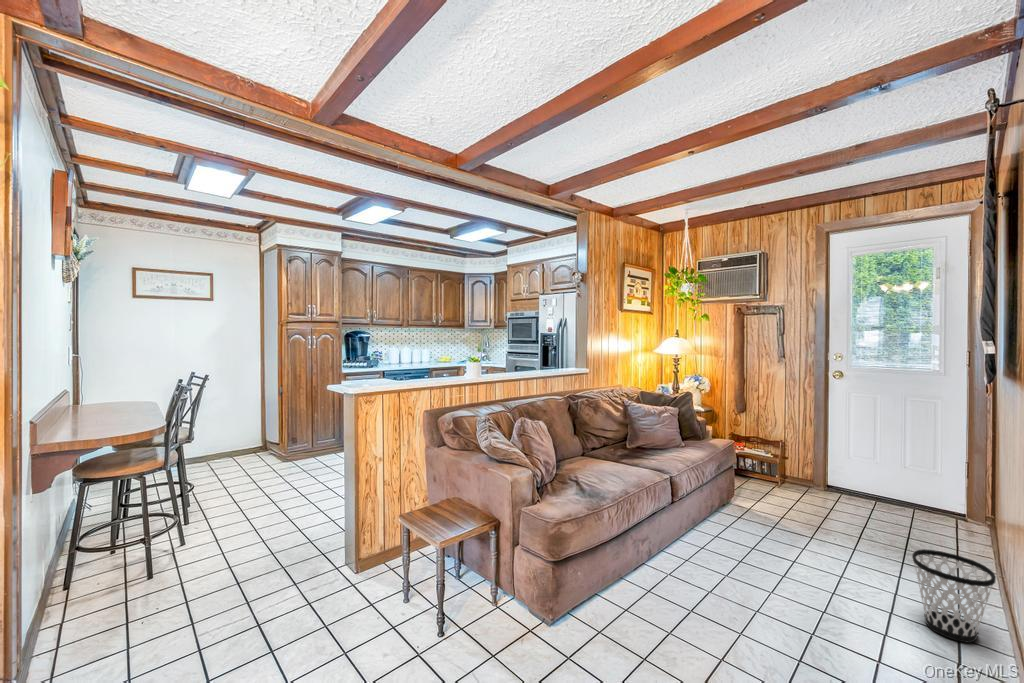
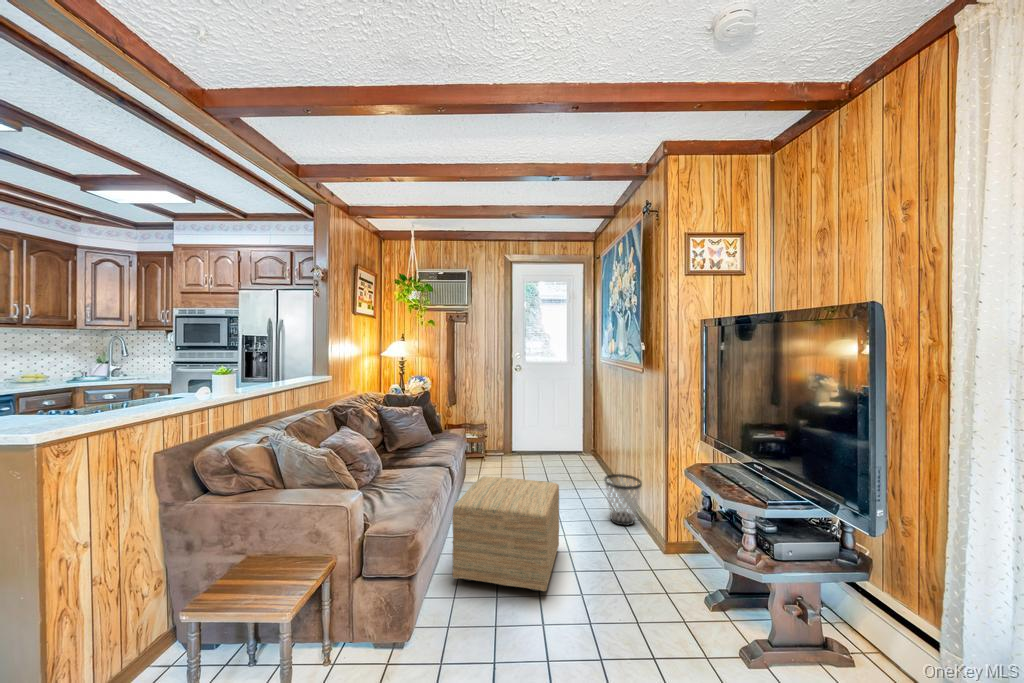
ottoman: none [631,494,790,647] -> present [452,476,559,591]

